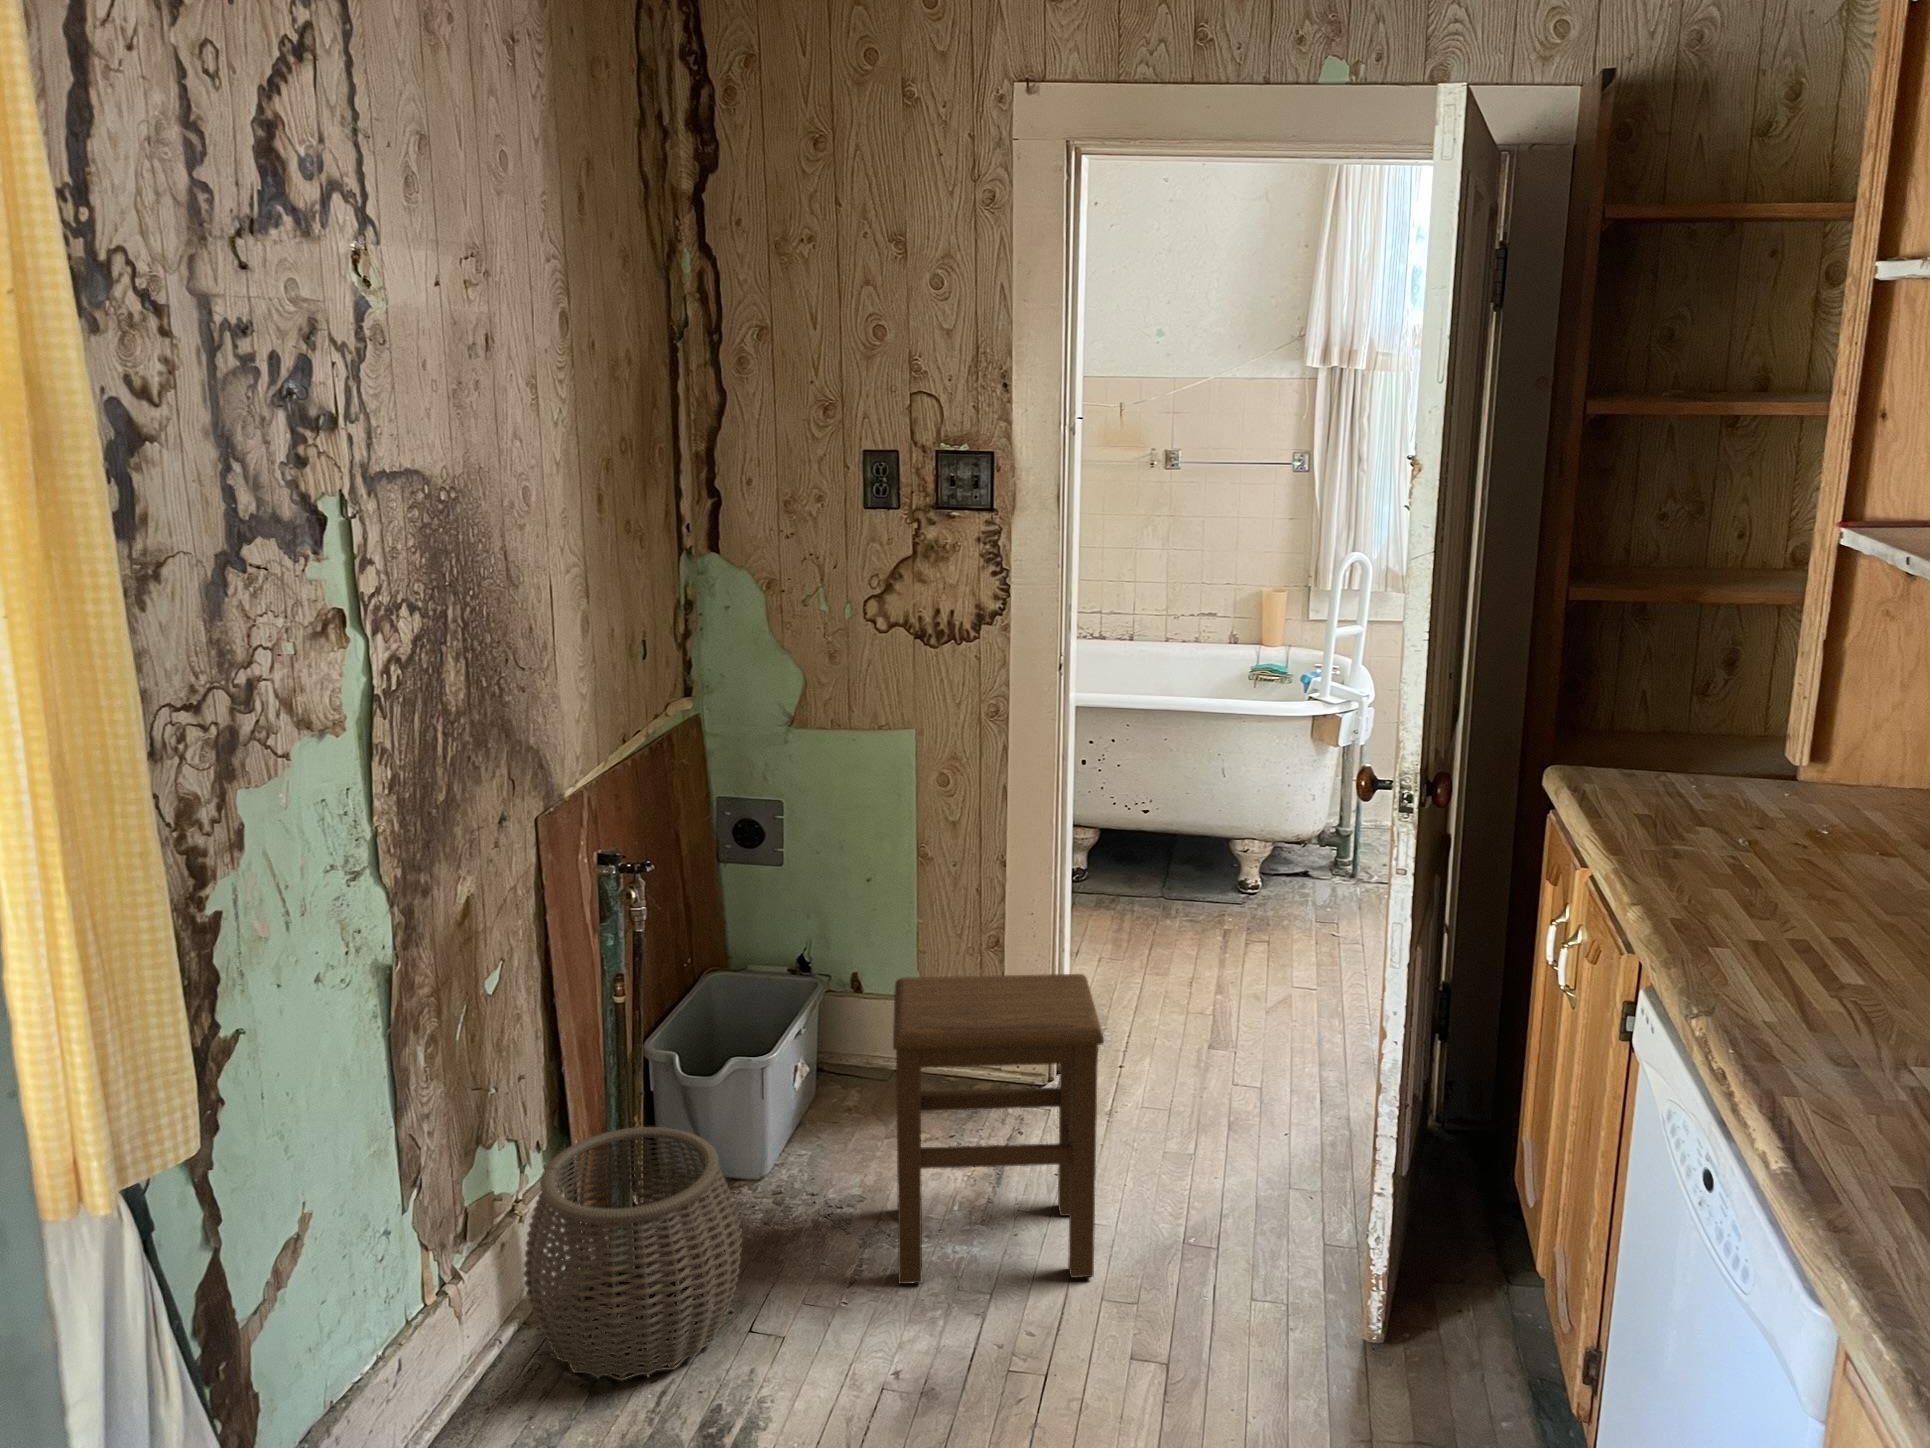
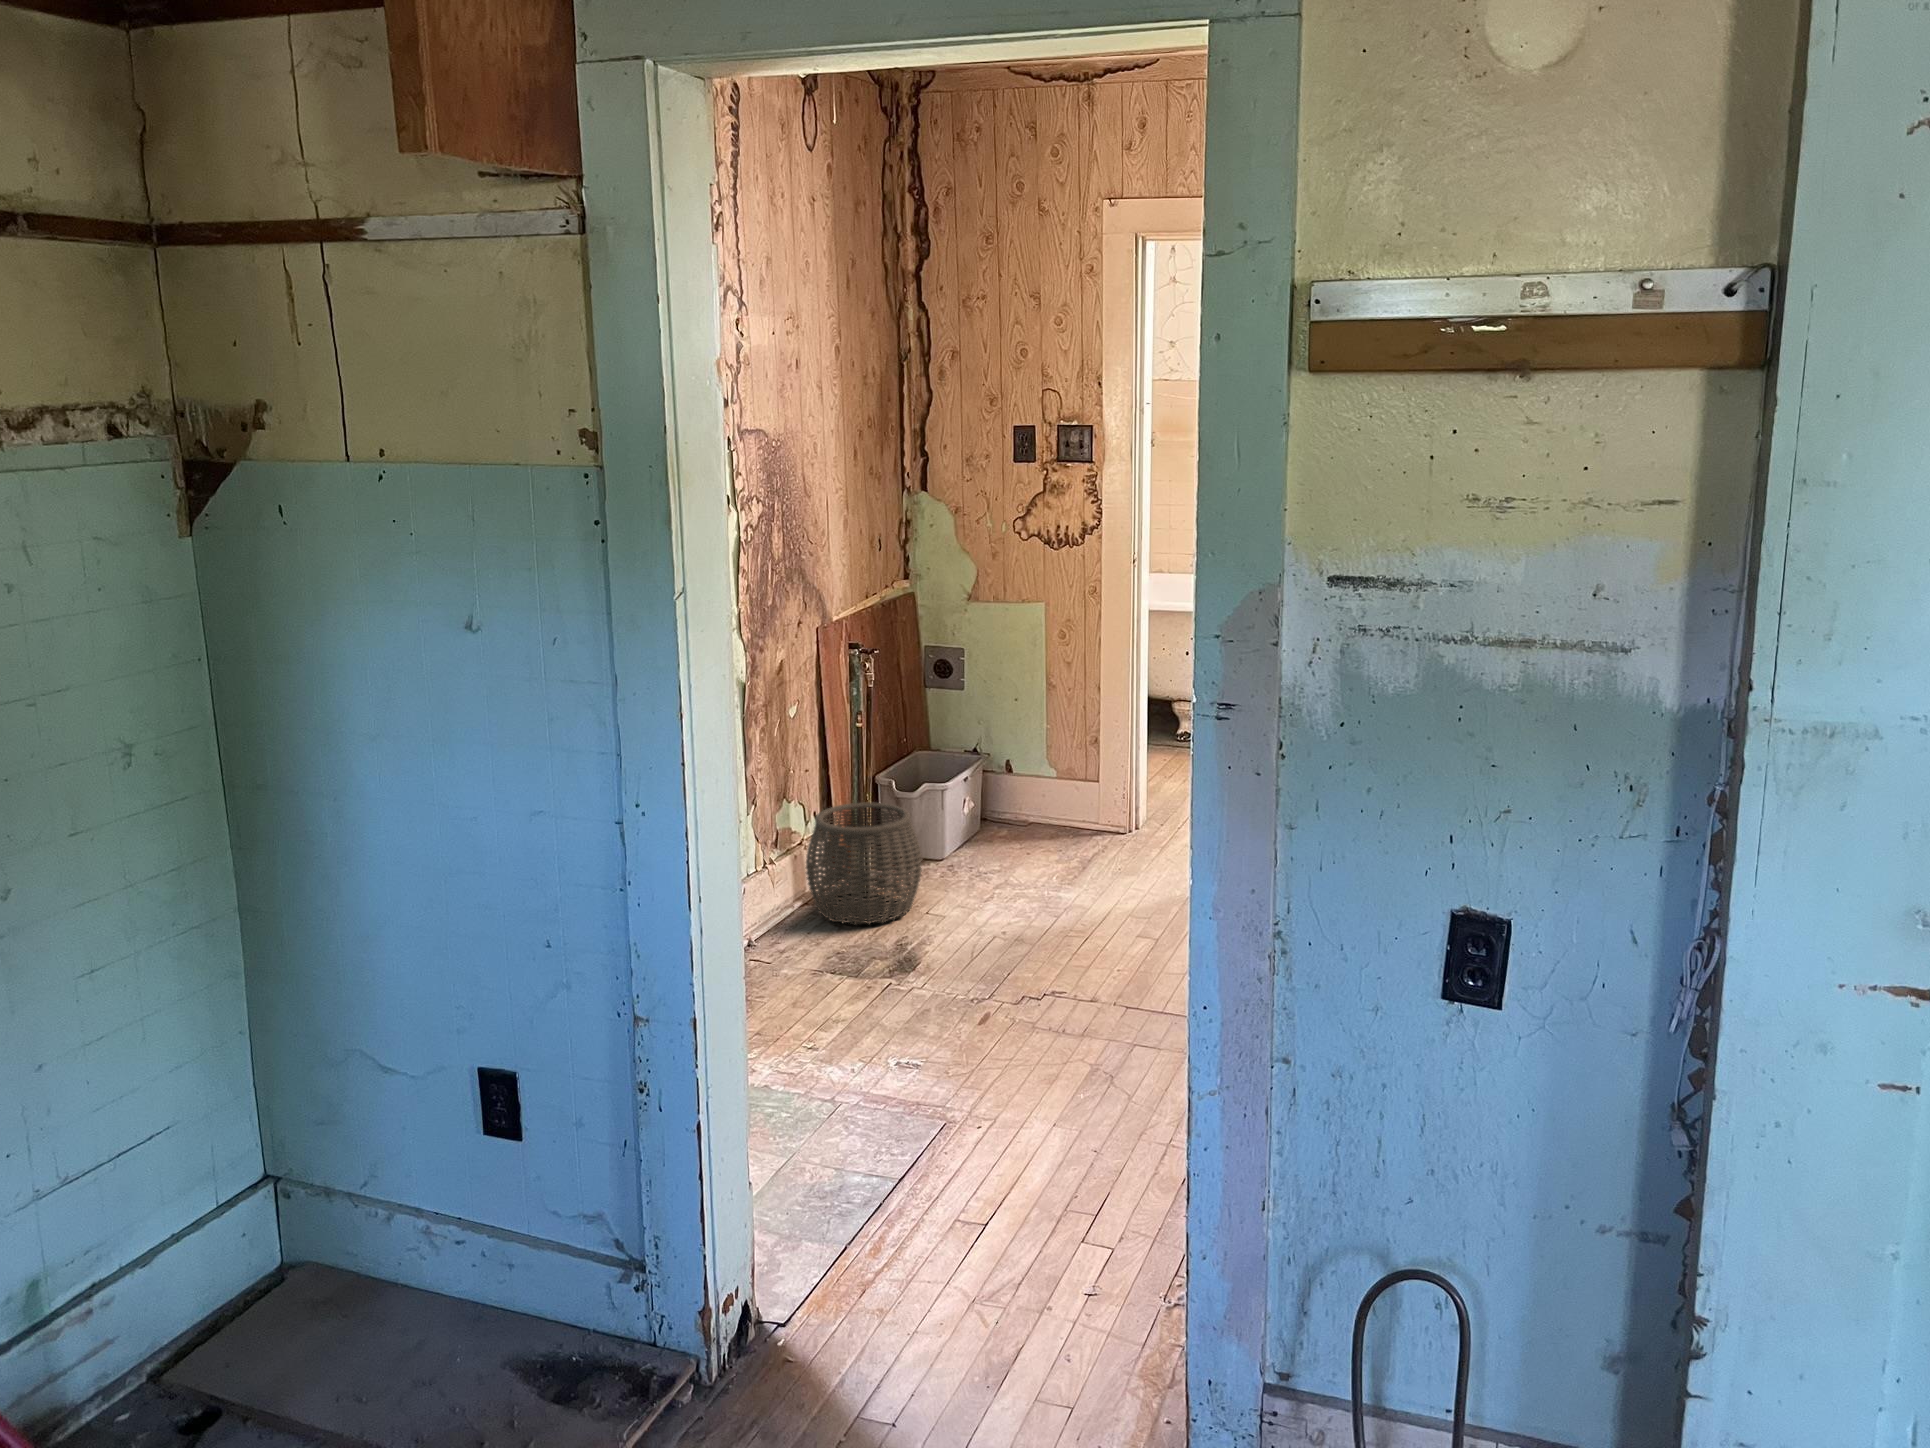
stool: present [893,974,1104,1284] -> none [1009,733,1132,906]

